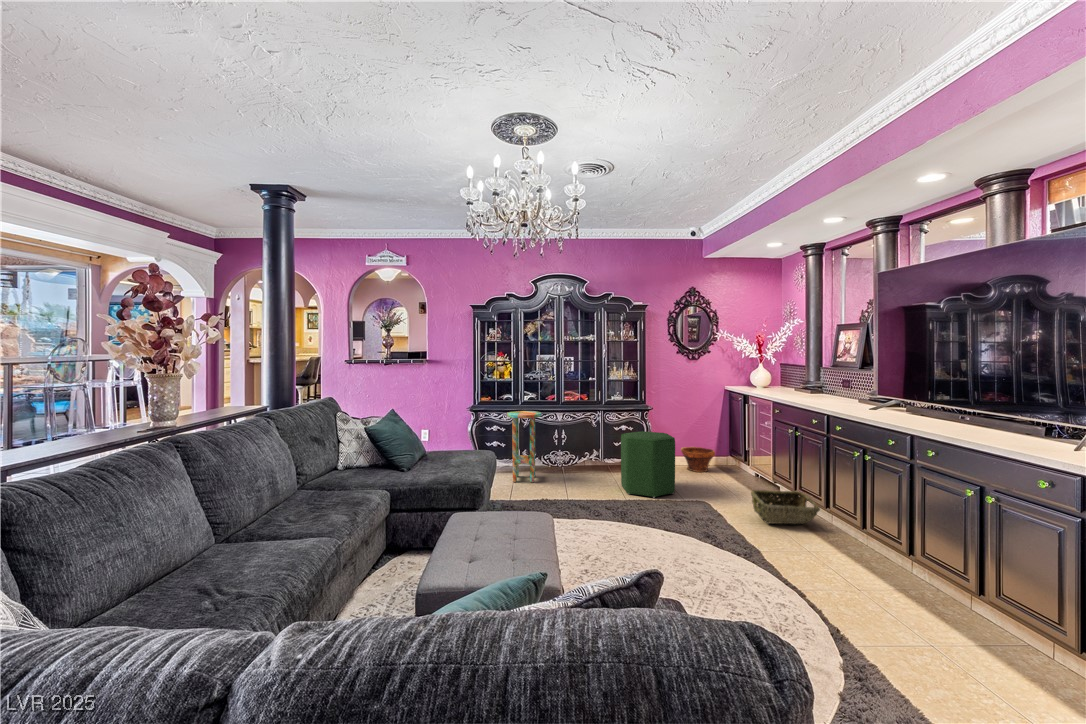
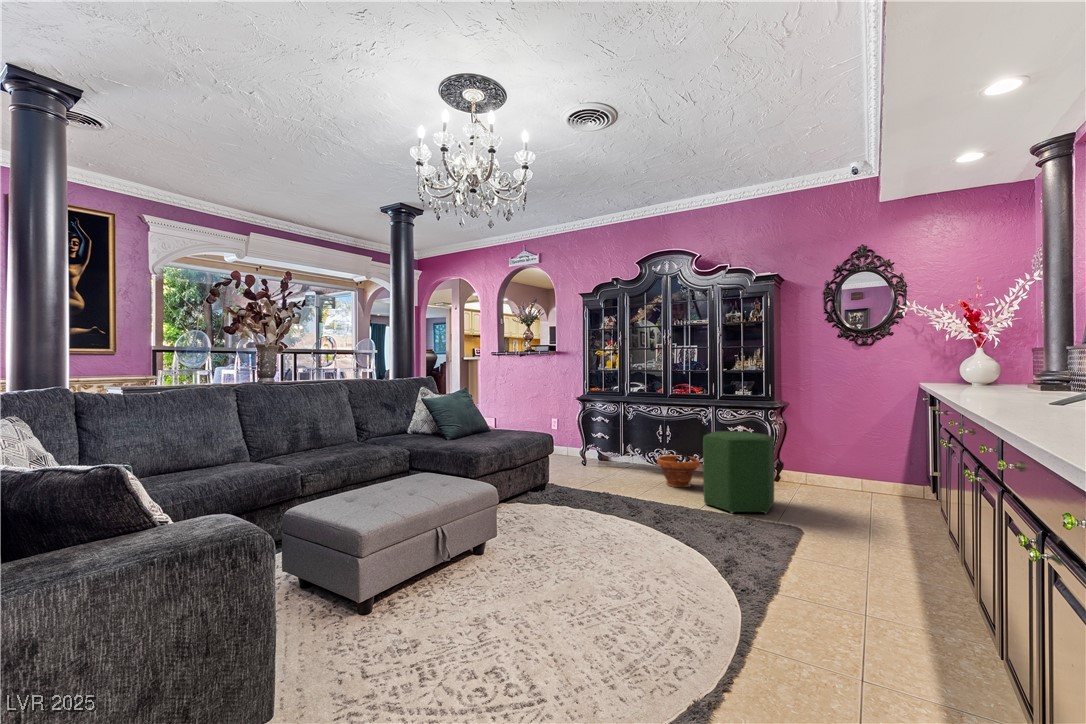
side table: present [507,411,542,482] -> none [598,402,636,479]
planter: present [681,447,715,472] -> present [657,455,700,487]
woven basket: present [751,490,820,524] -> none [829,518,935,582]

